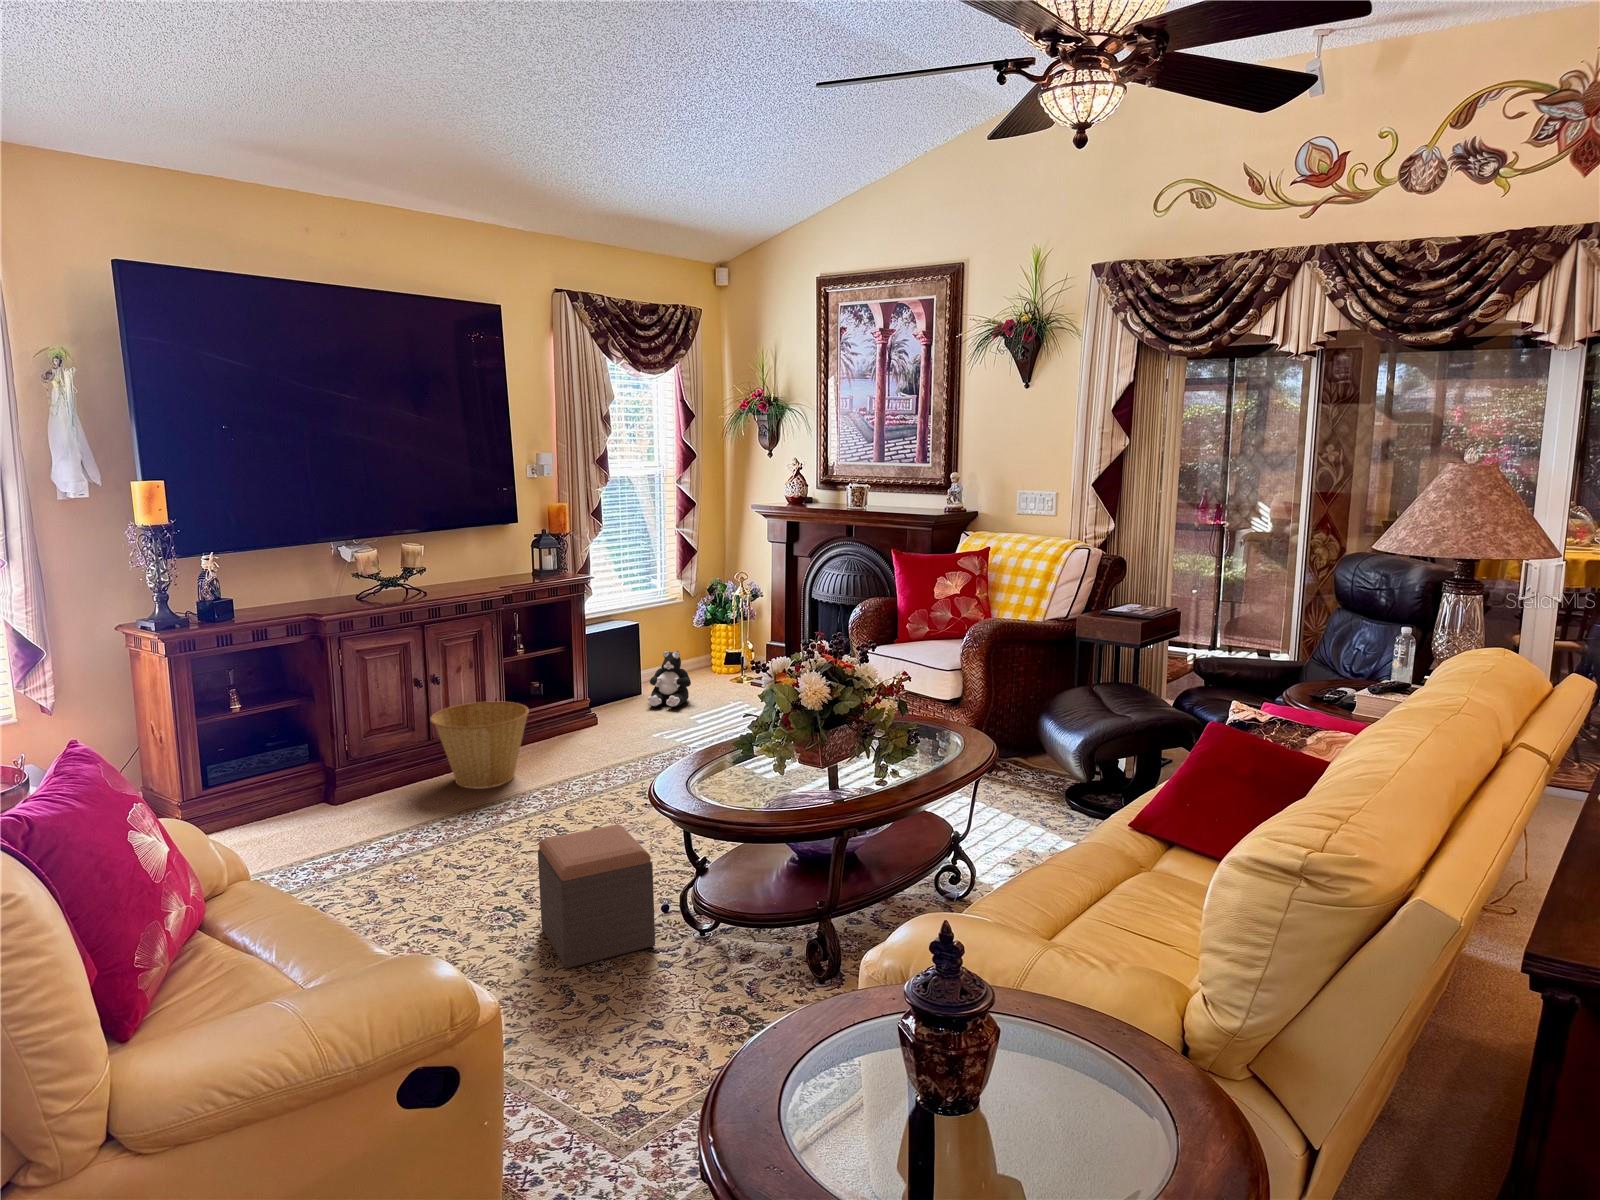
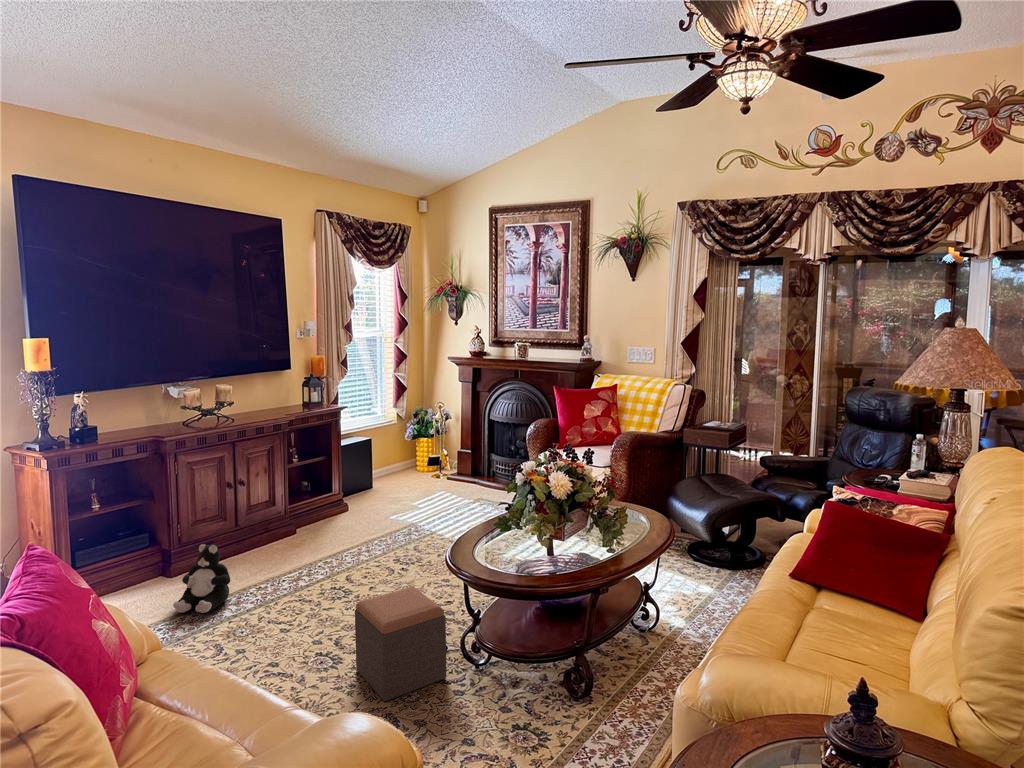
plush toy: present [647,651,691,707] -> present [173,544,230,613]
basket: present [430,701,529,788] -> none [240,496,313,561]

